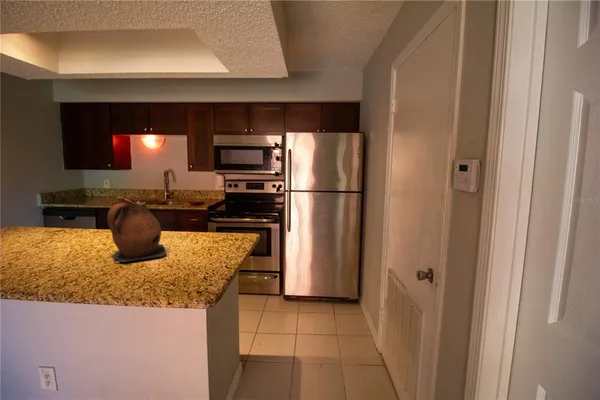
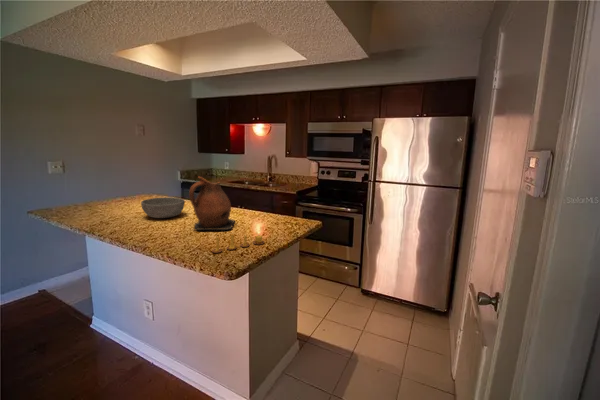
bowl: none [18,227,87,256] -> present [141,197,185,218]
candle: none [161,255,216,284] -> present [212,234,264,253]

